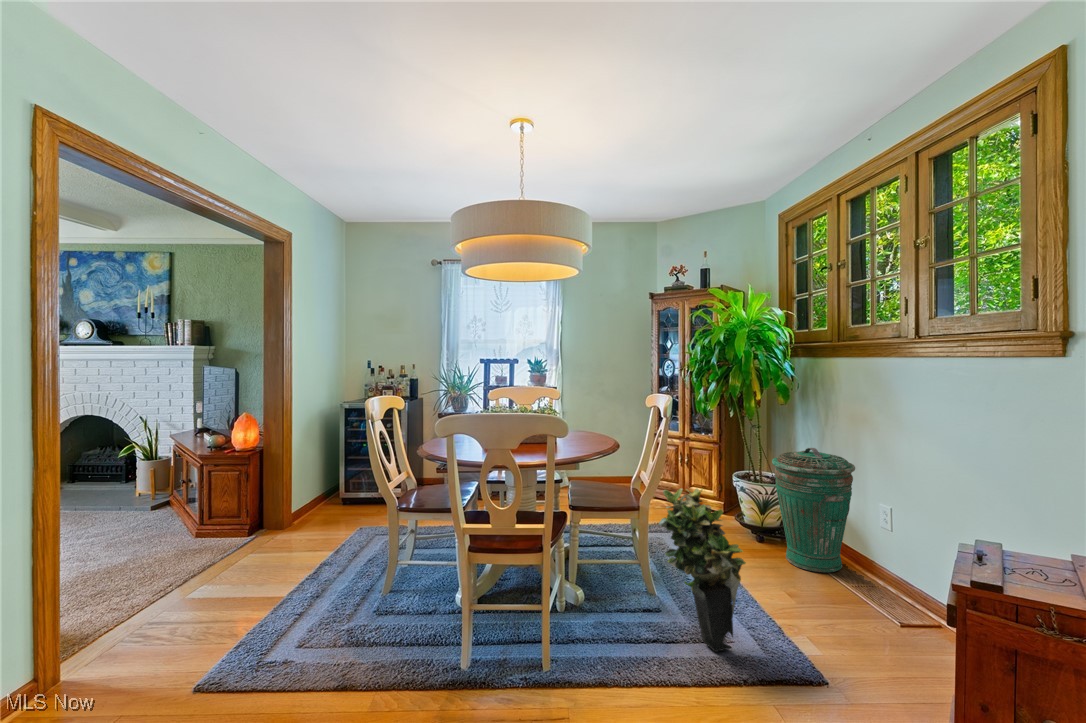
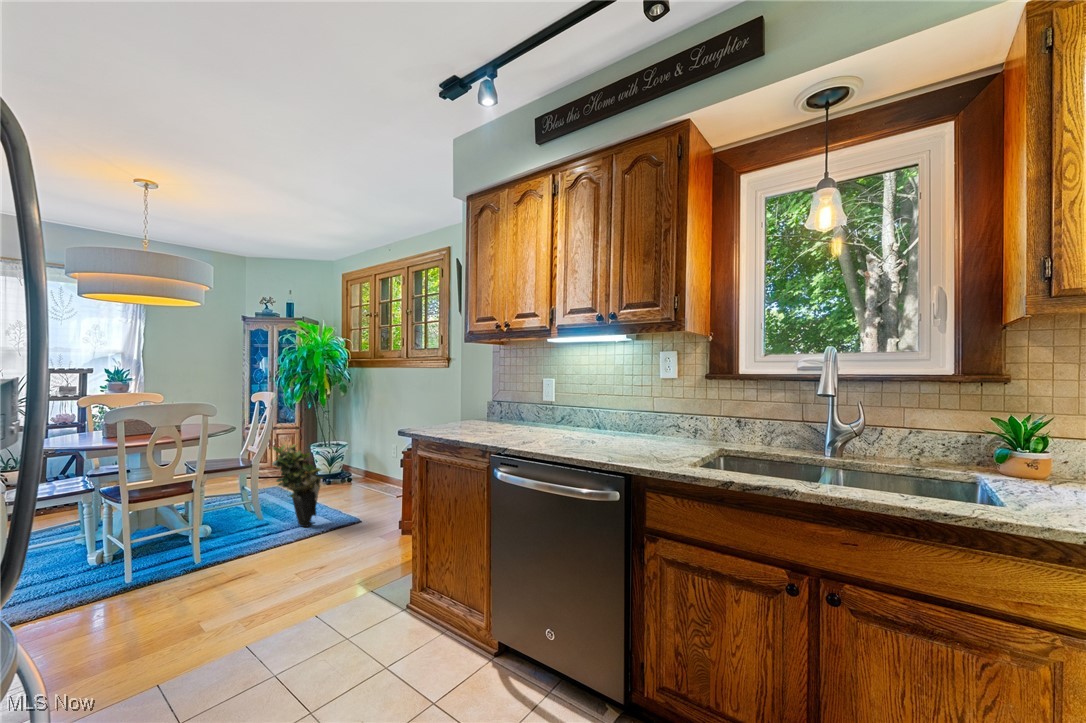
trash can: present [772,448,855,573] -> none [337,420,382,489]

